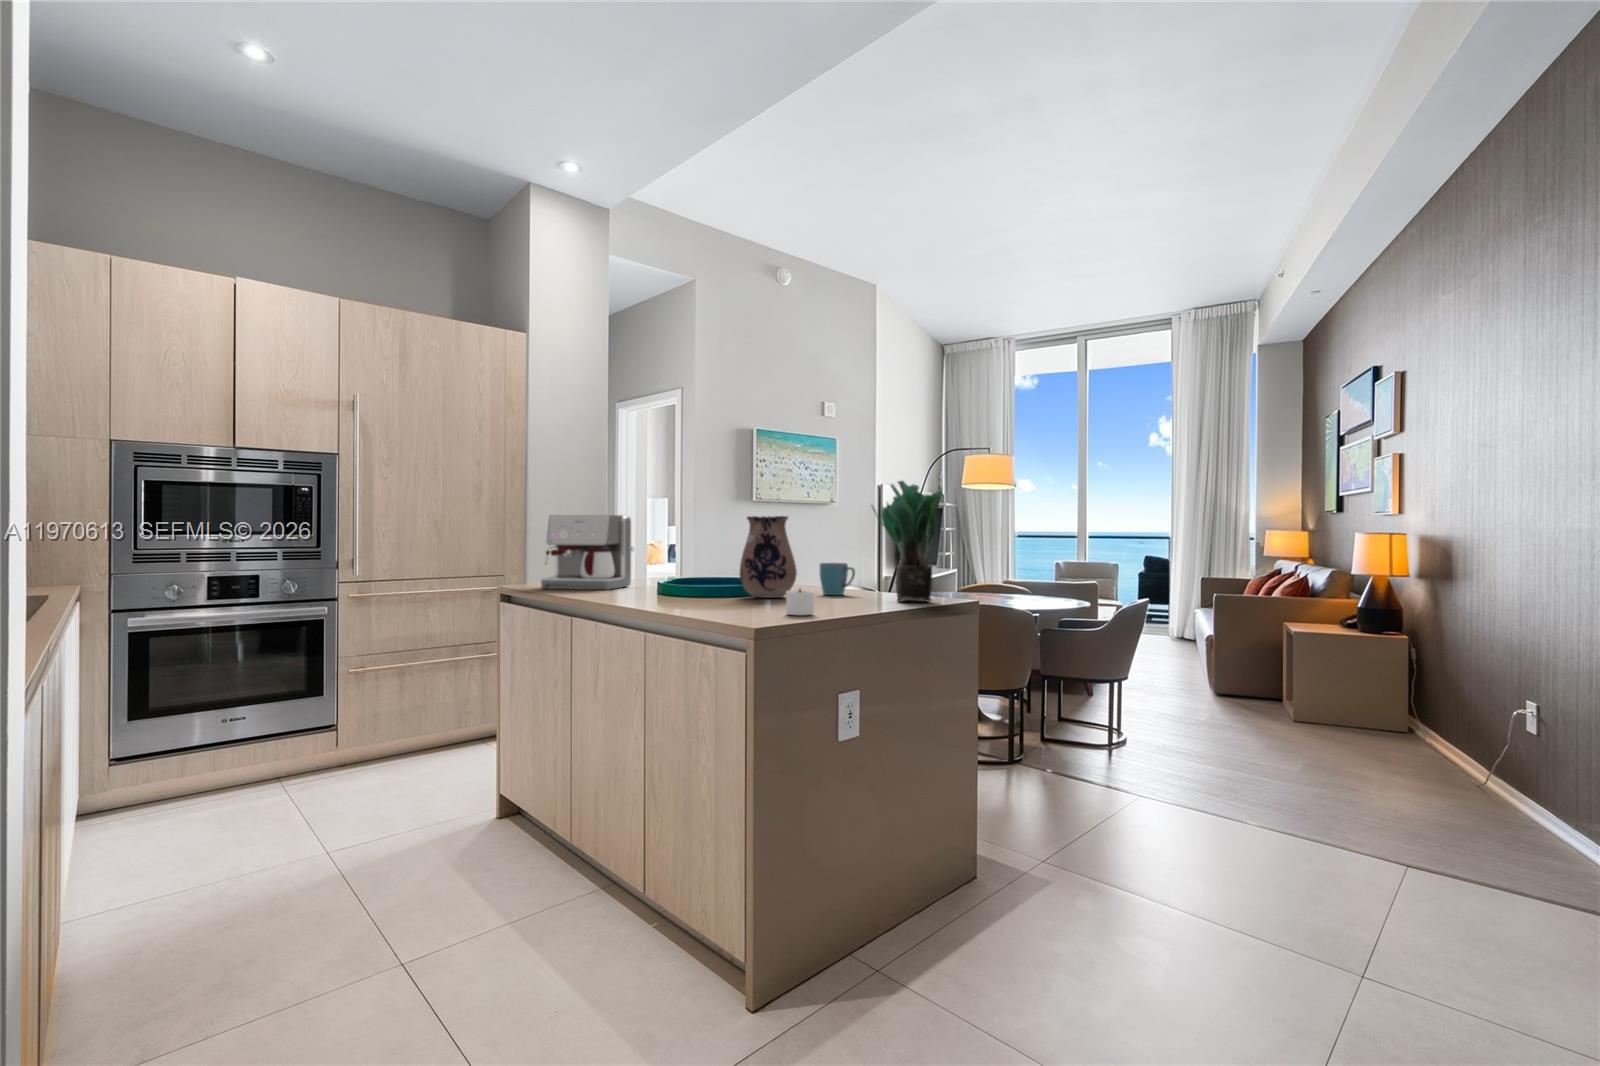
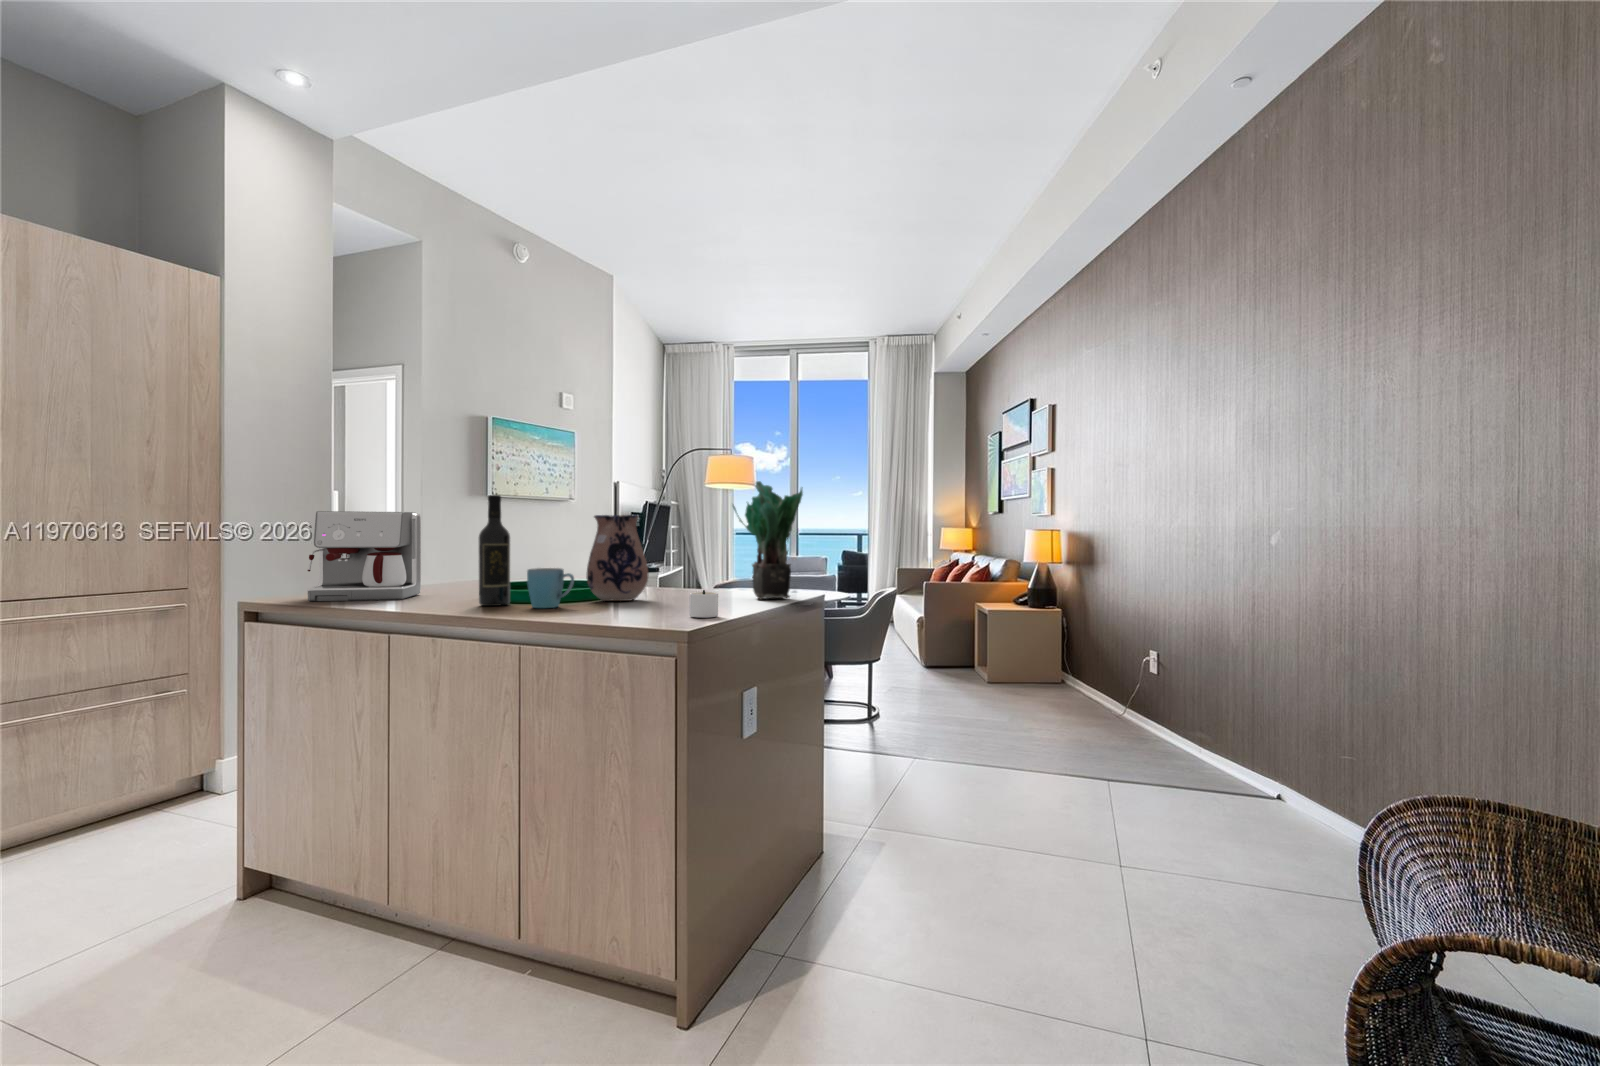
wine bottle: none [647,499,674,598] -> present [479,495,510,606]
mug: present [820,563,855,595] -> present [527,568,574,608]

